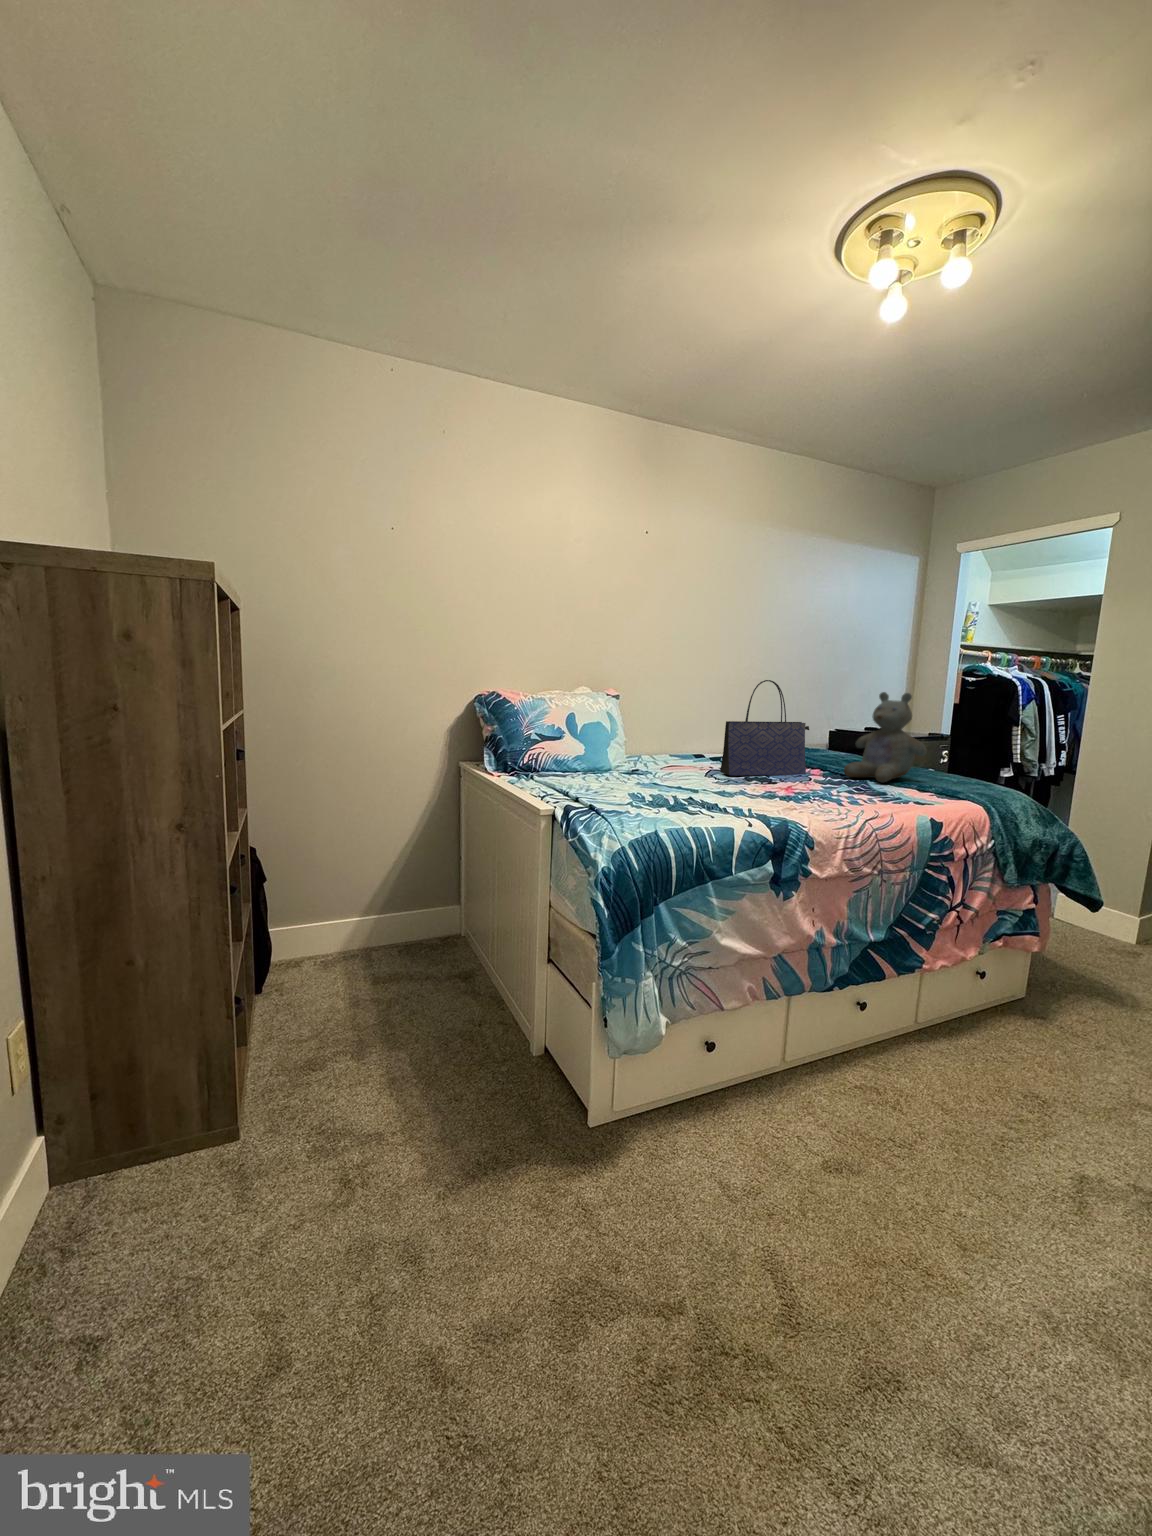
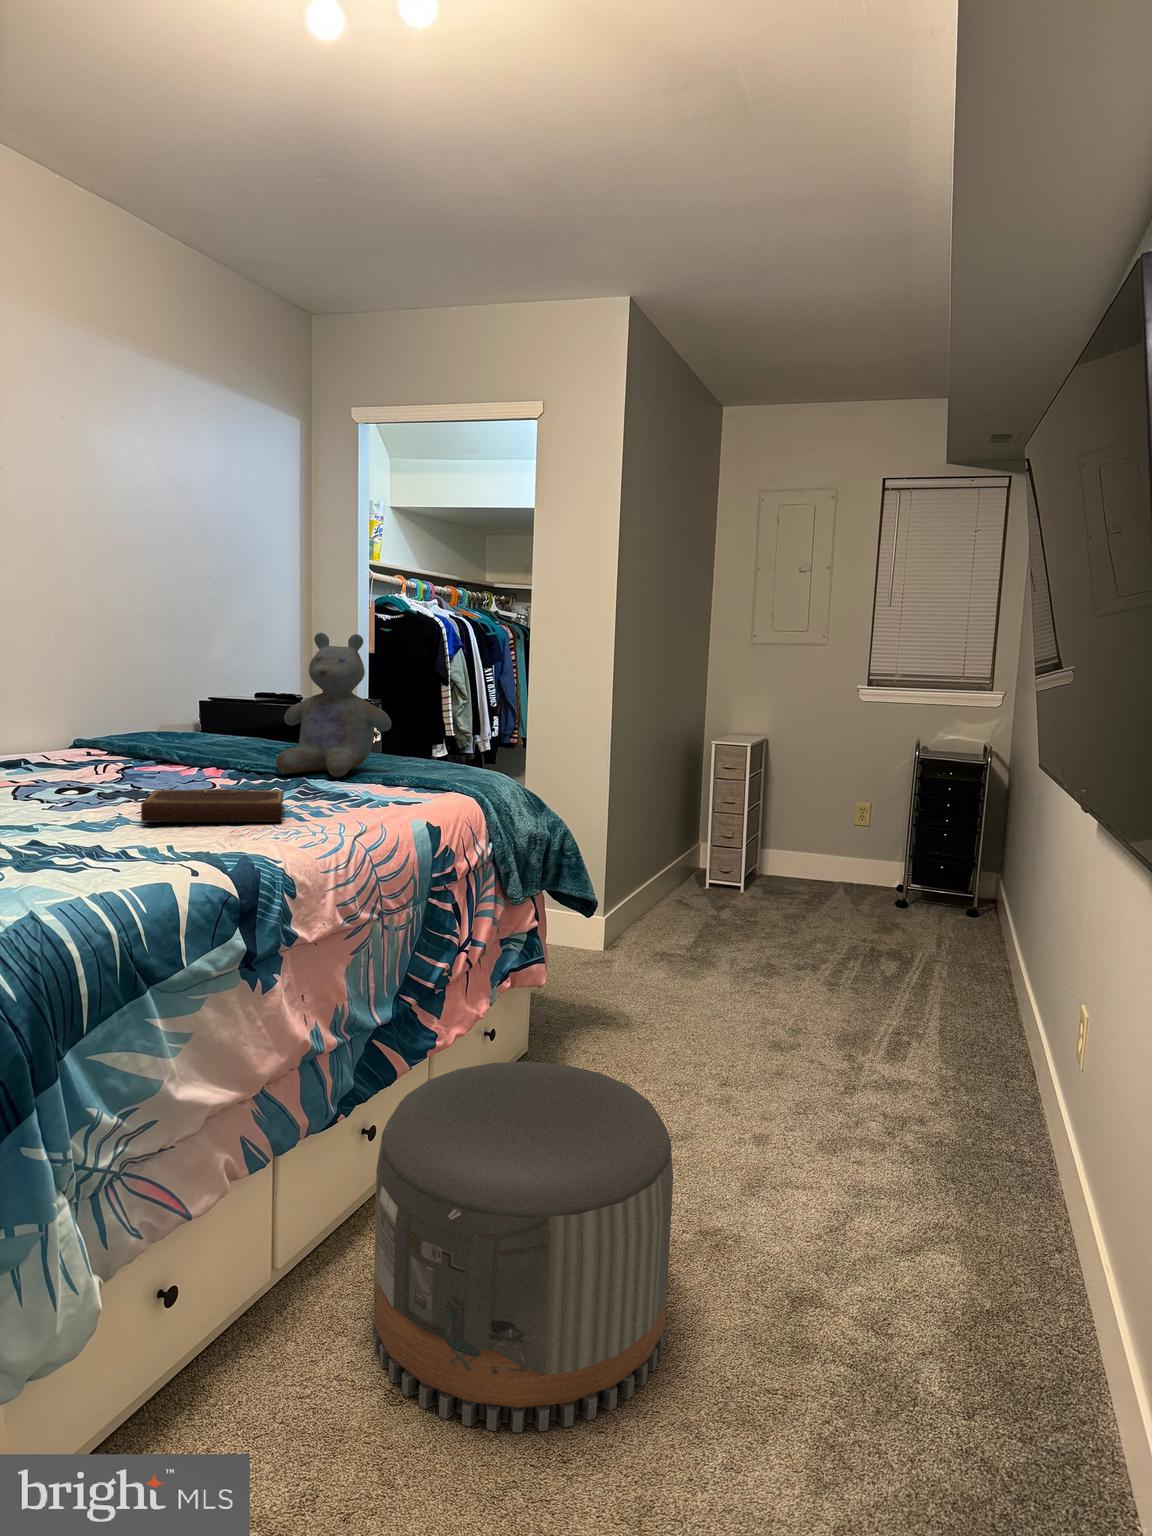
tote bag: present [720,680,809,776] -> none [51,607,212,792]
notebook: none [745,779,832,805] -> present [141,789,284,822]
pouf: none [828,986,1092,1279] -> present [373,1062,673,1432]

